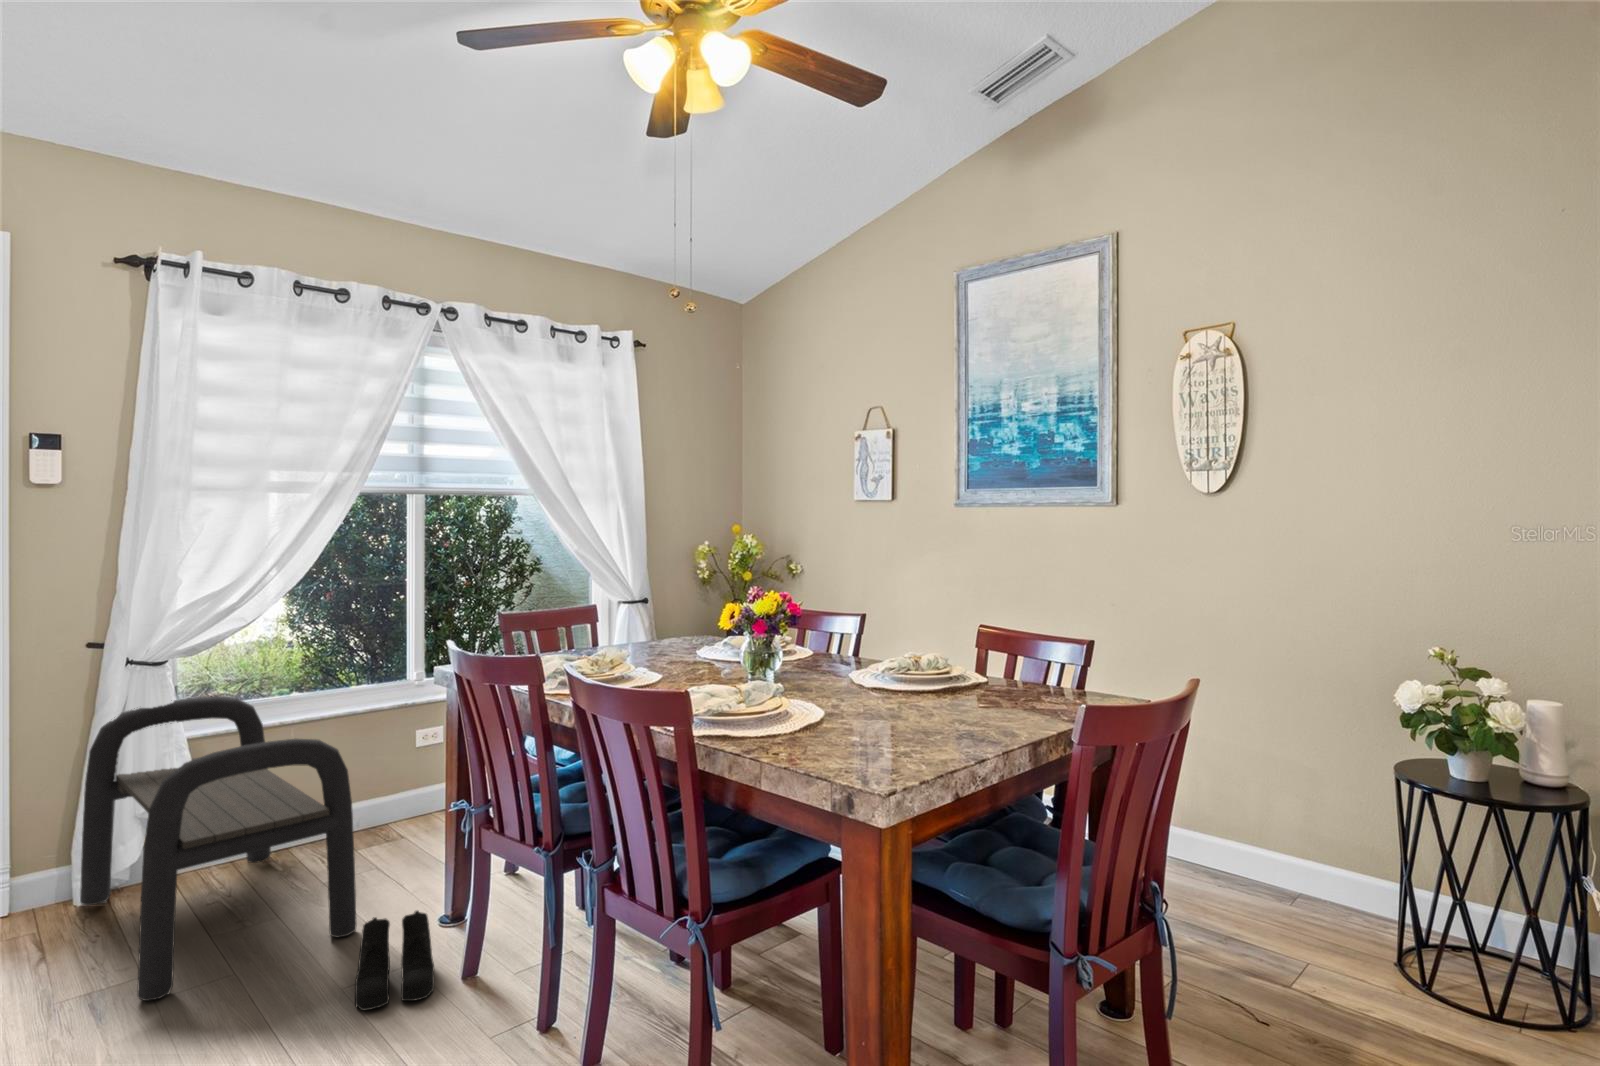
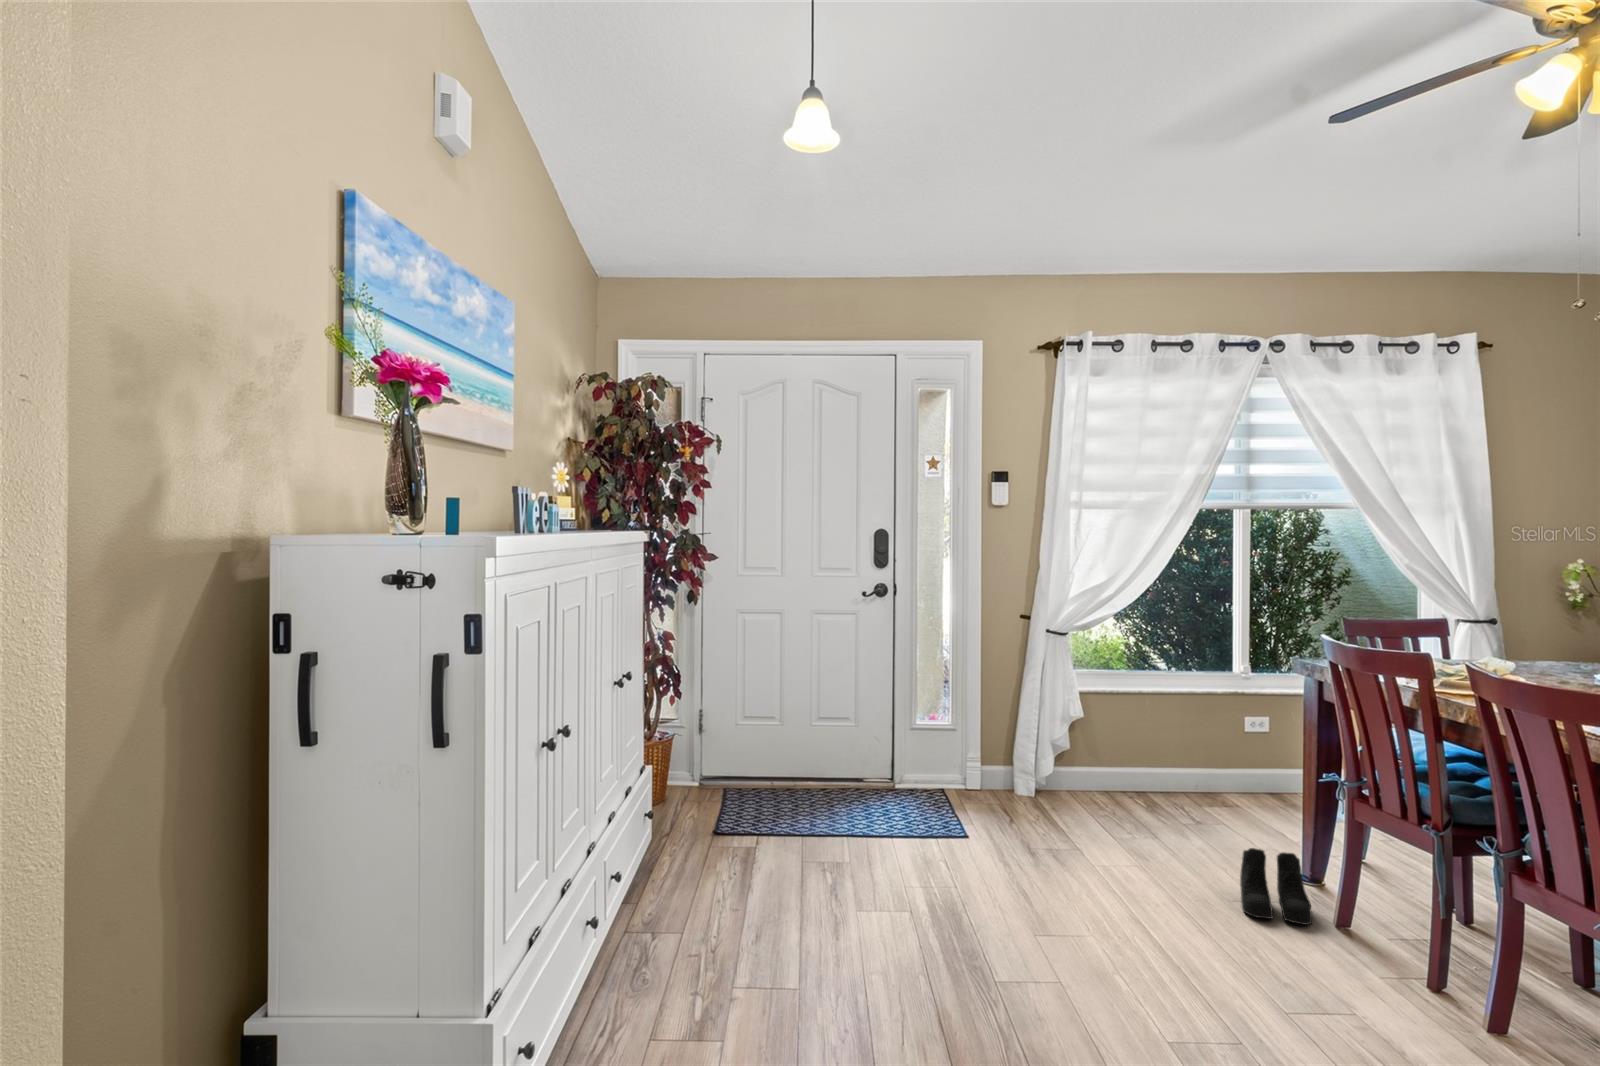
bench: present [80,696,357,1001] -> none [1017,662,1225,864]

